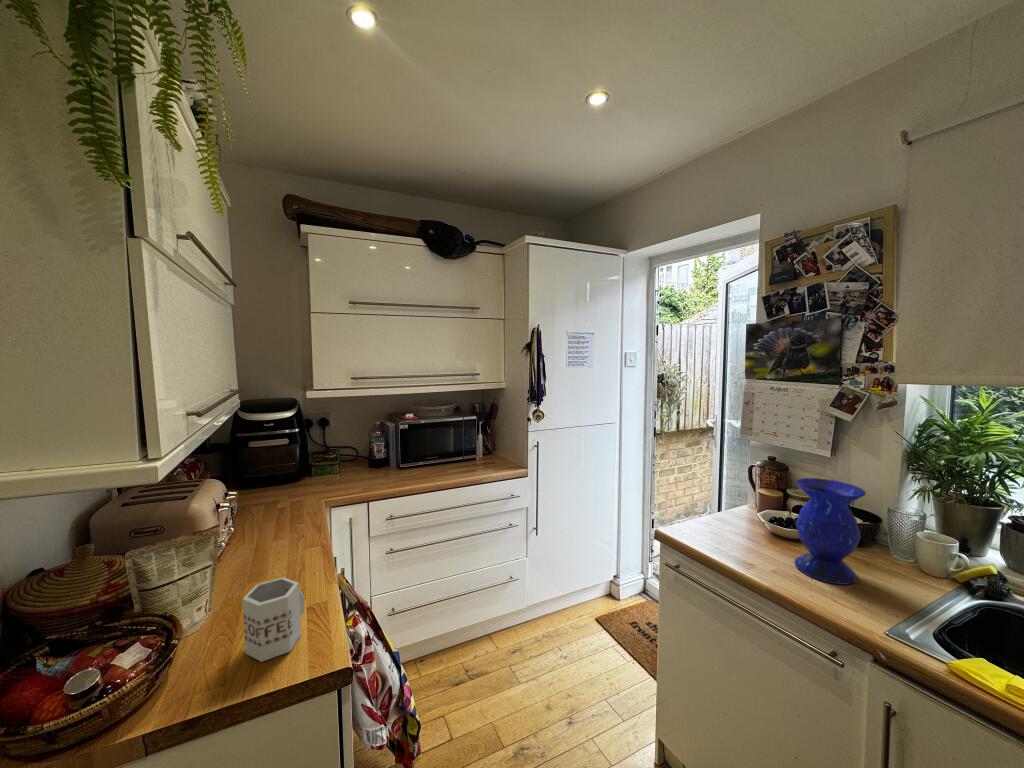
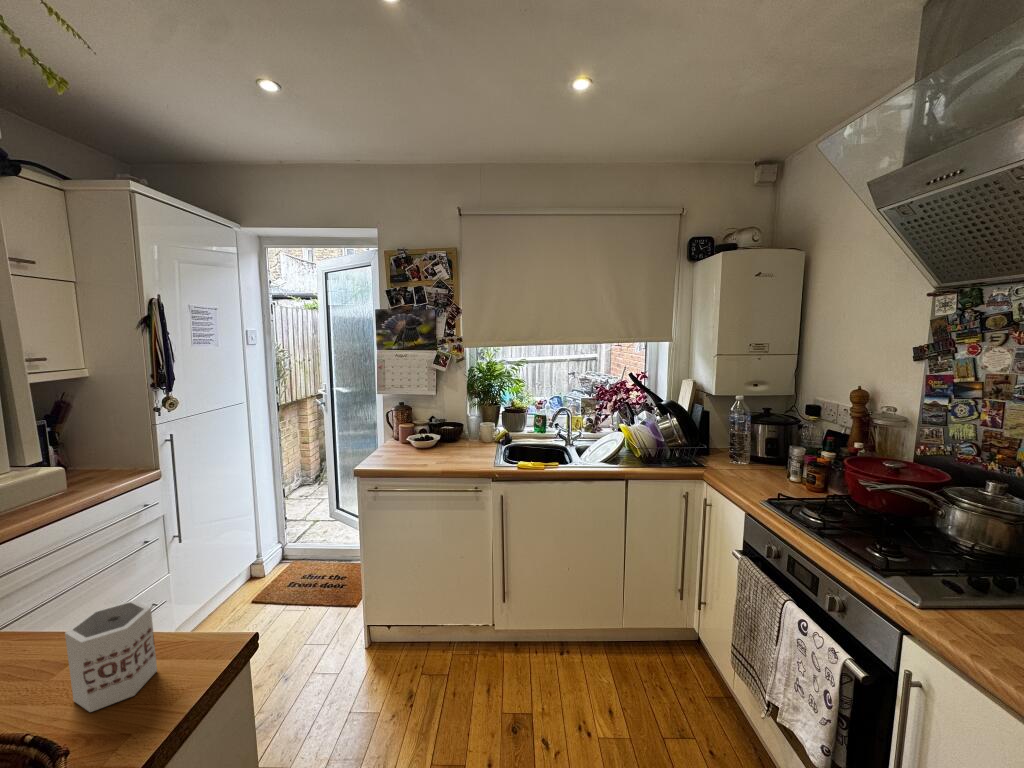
vase: present [795,478,866,585] -> none [438,404,470,460]

